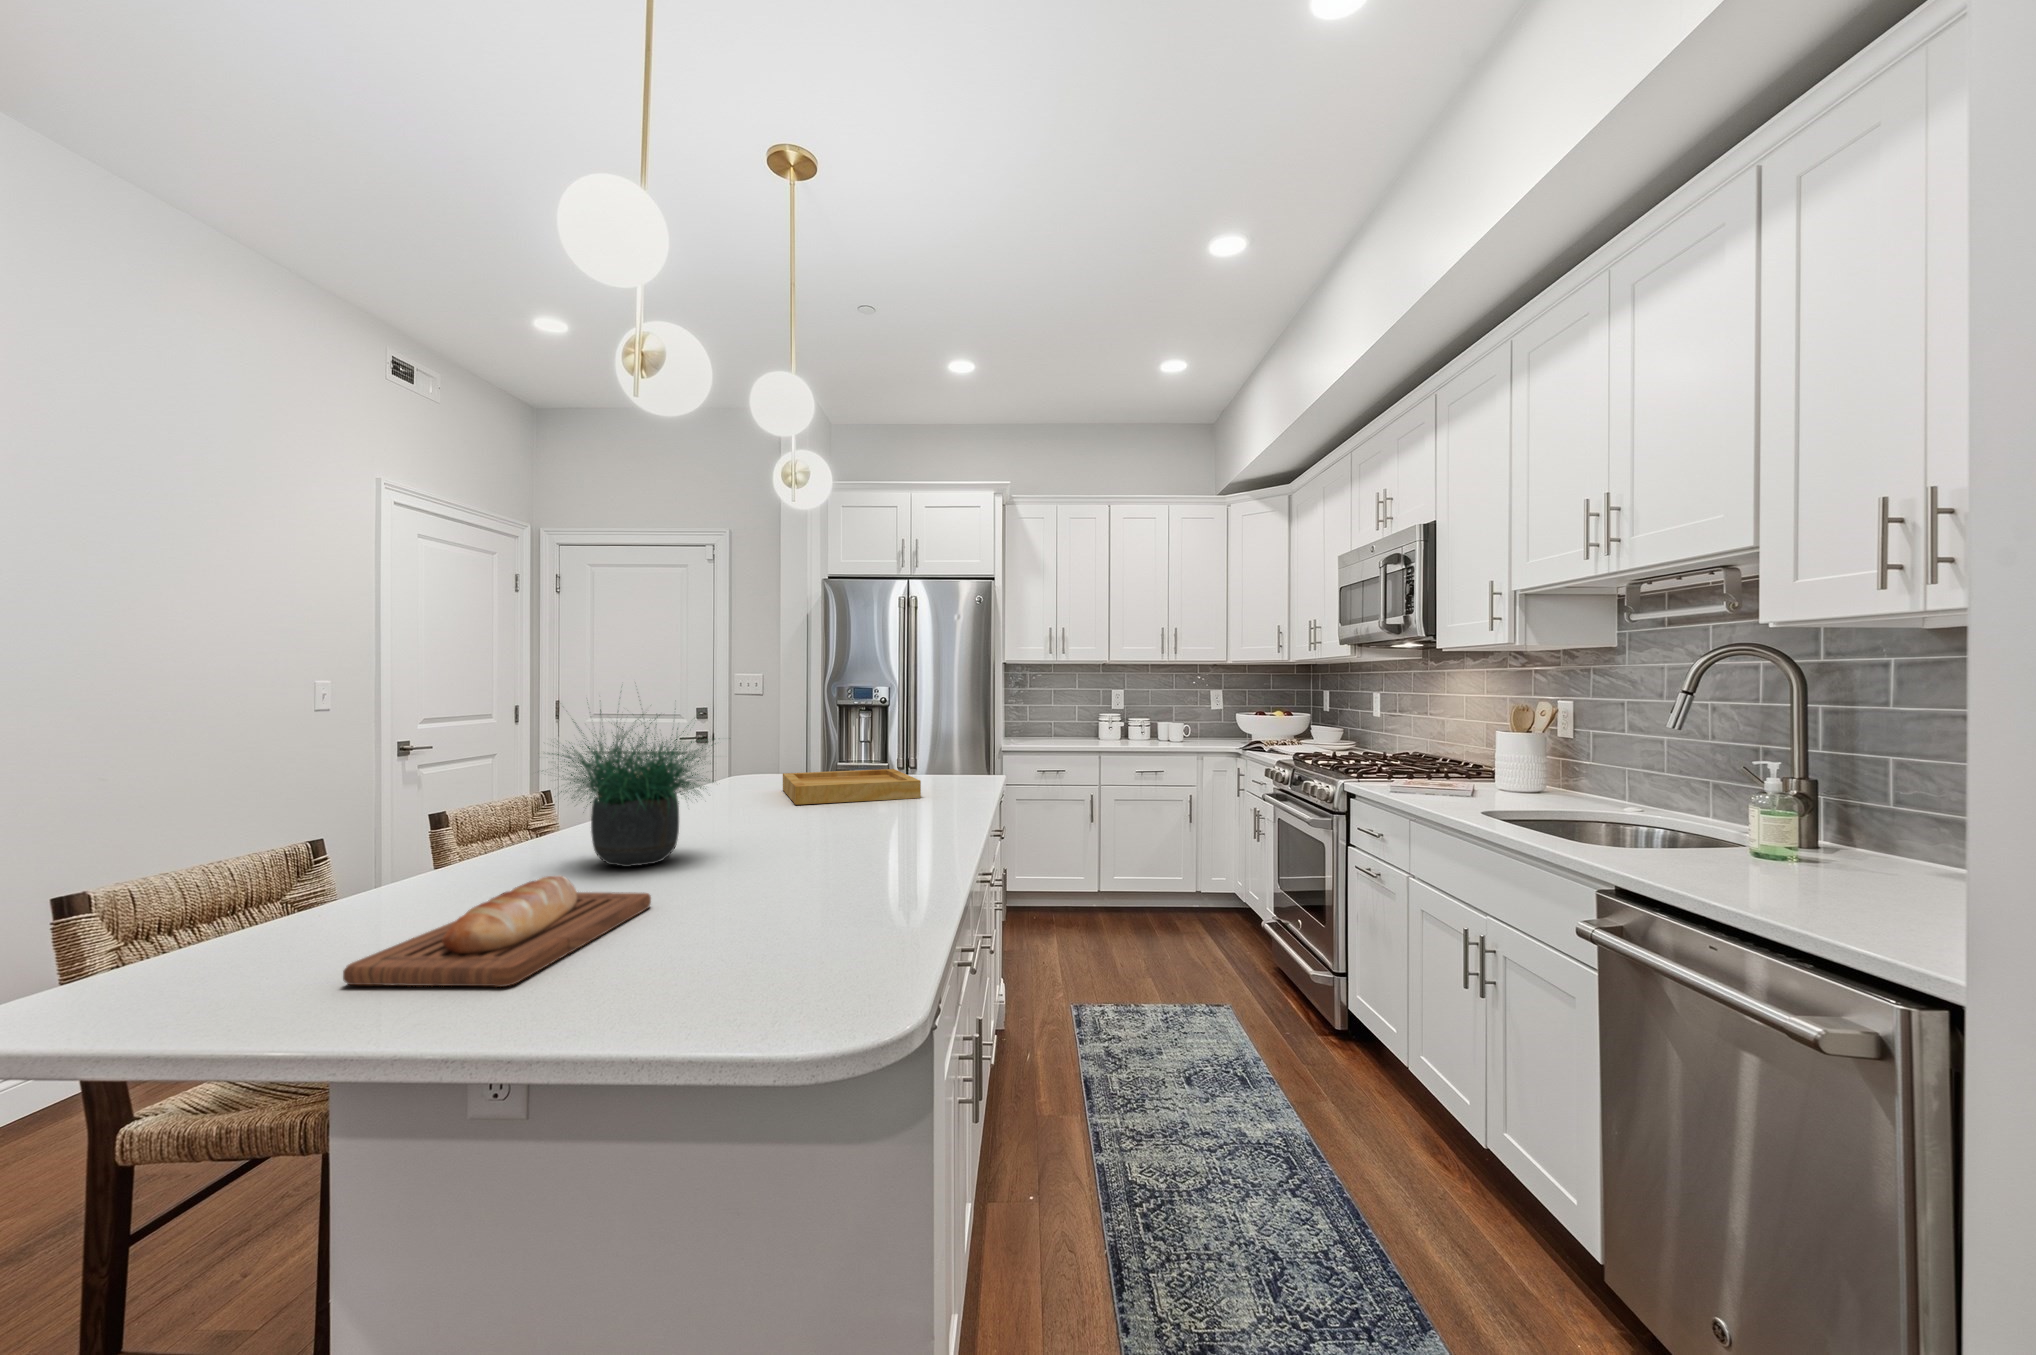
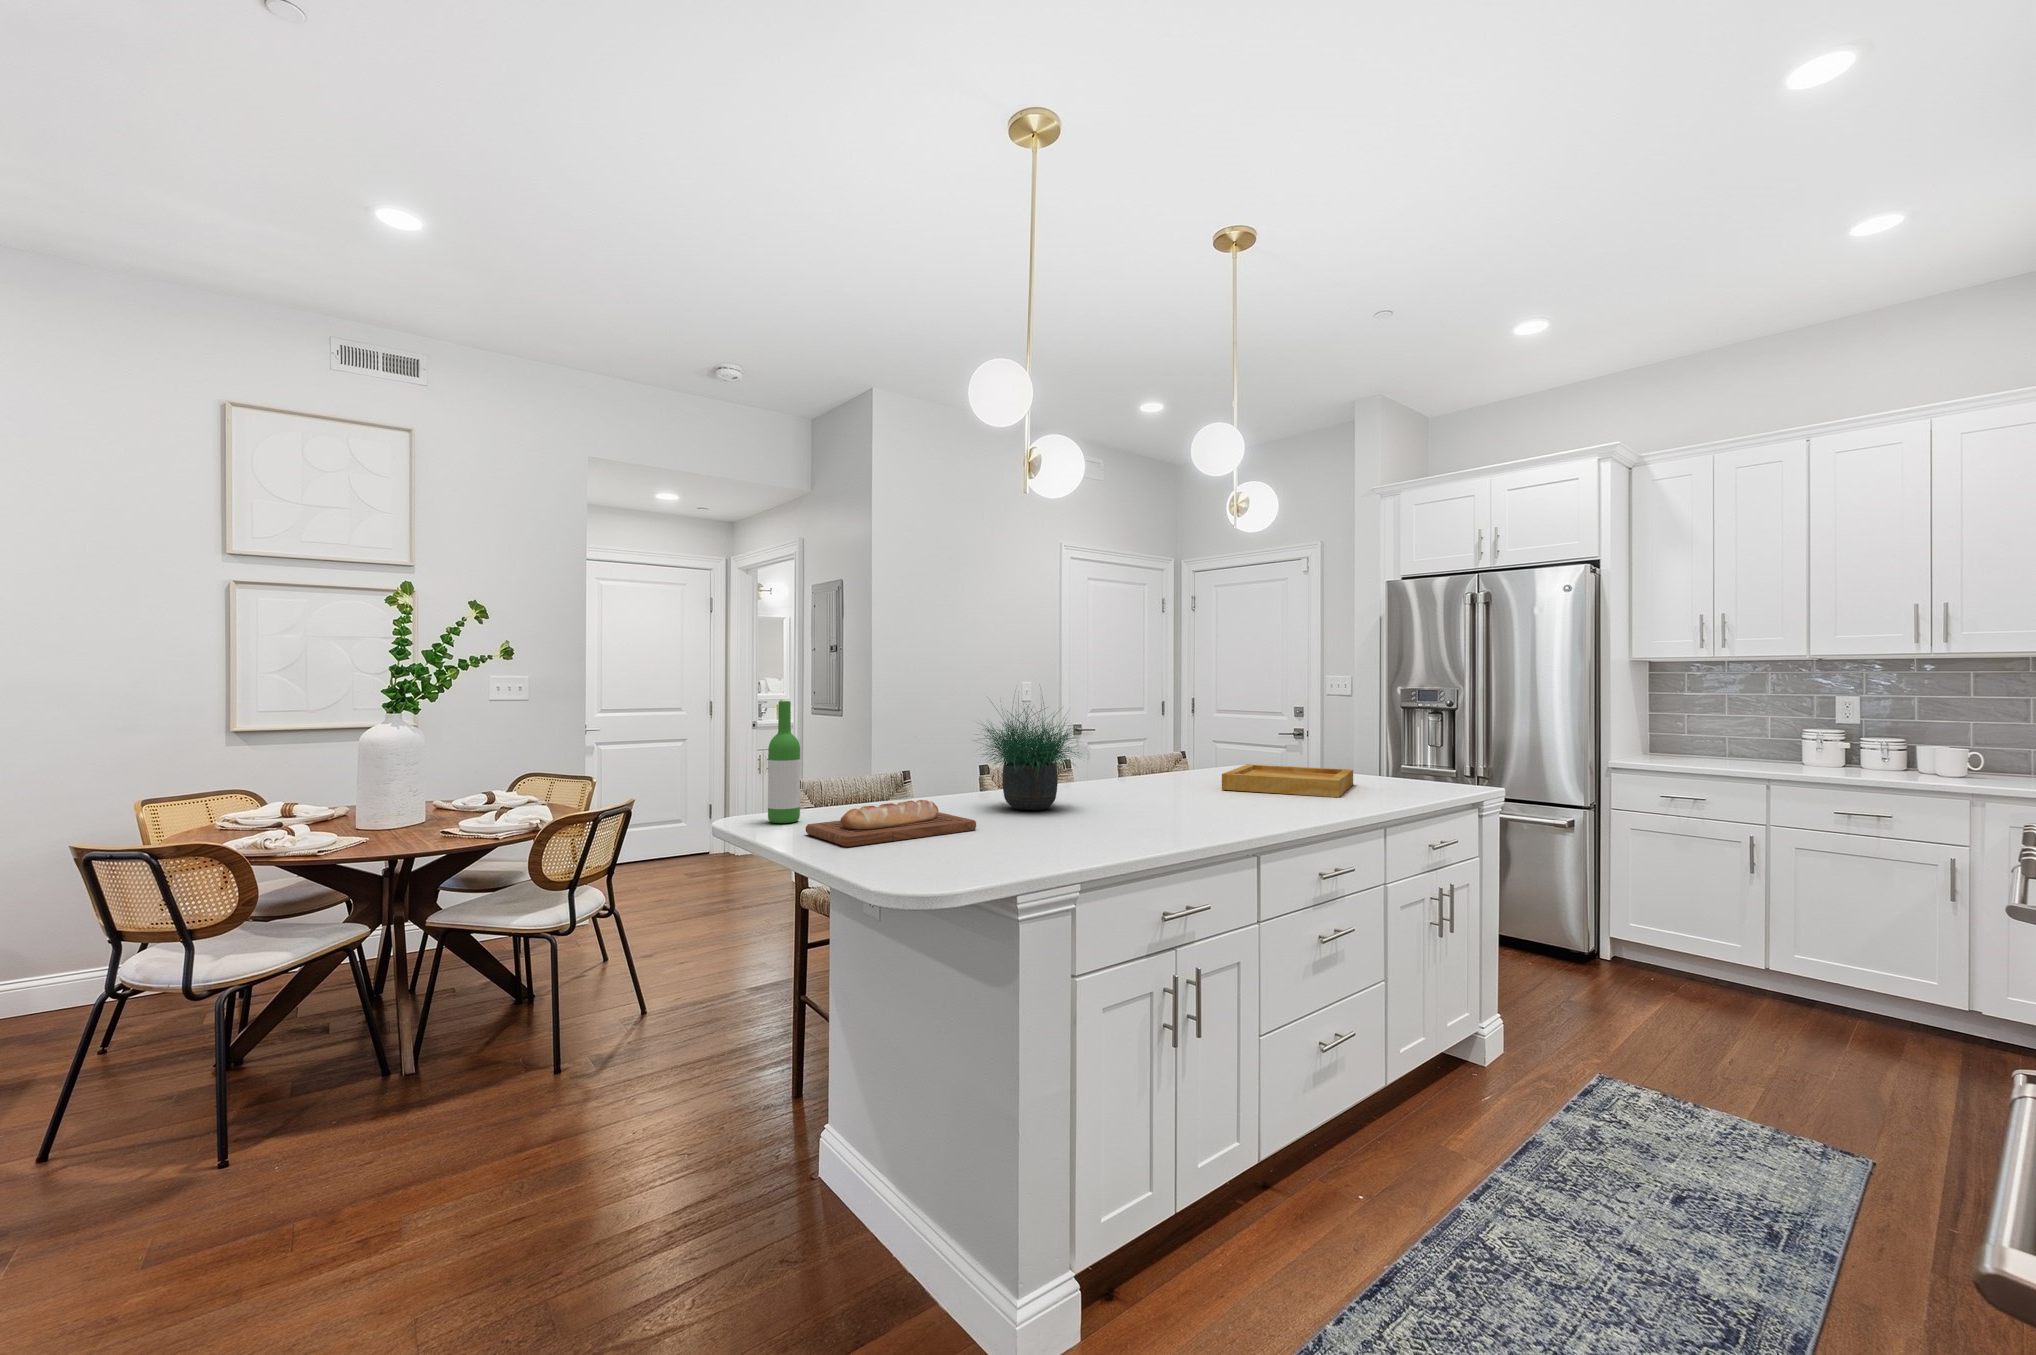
wine bottle: none [158,722,247,984] -> present [768,701,800,823]

